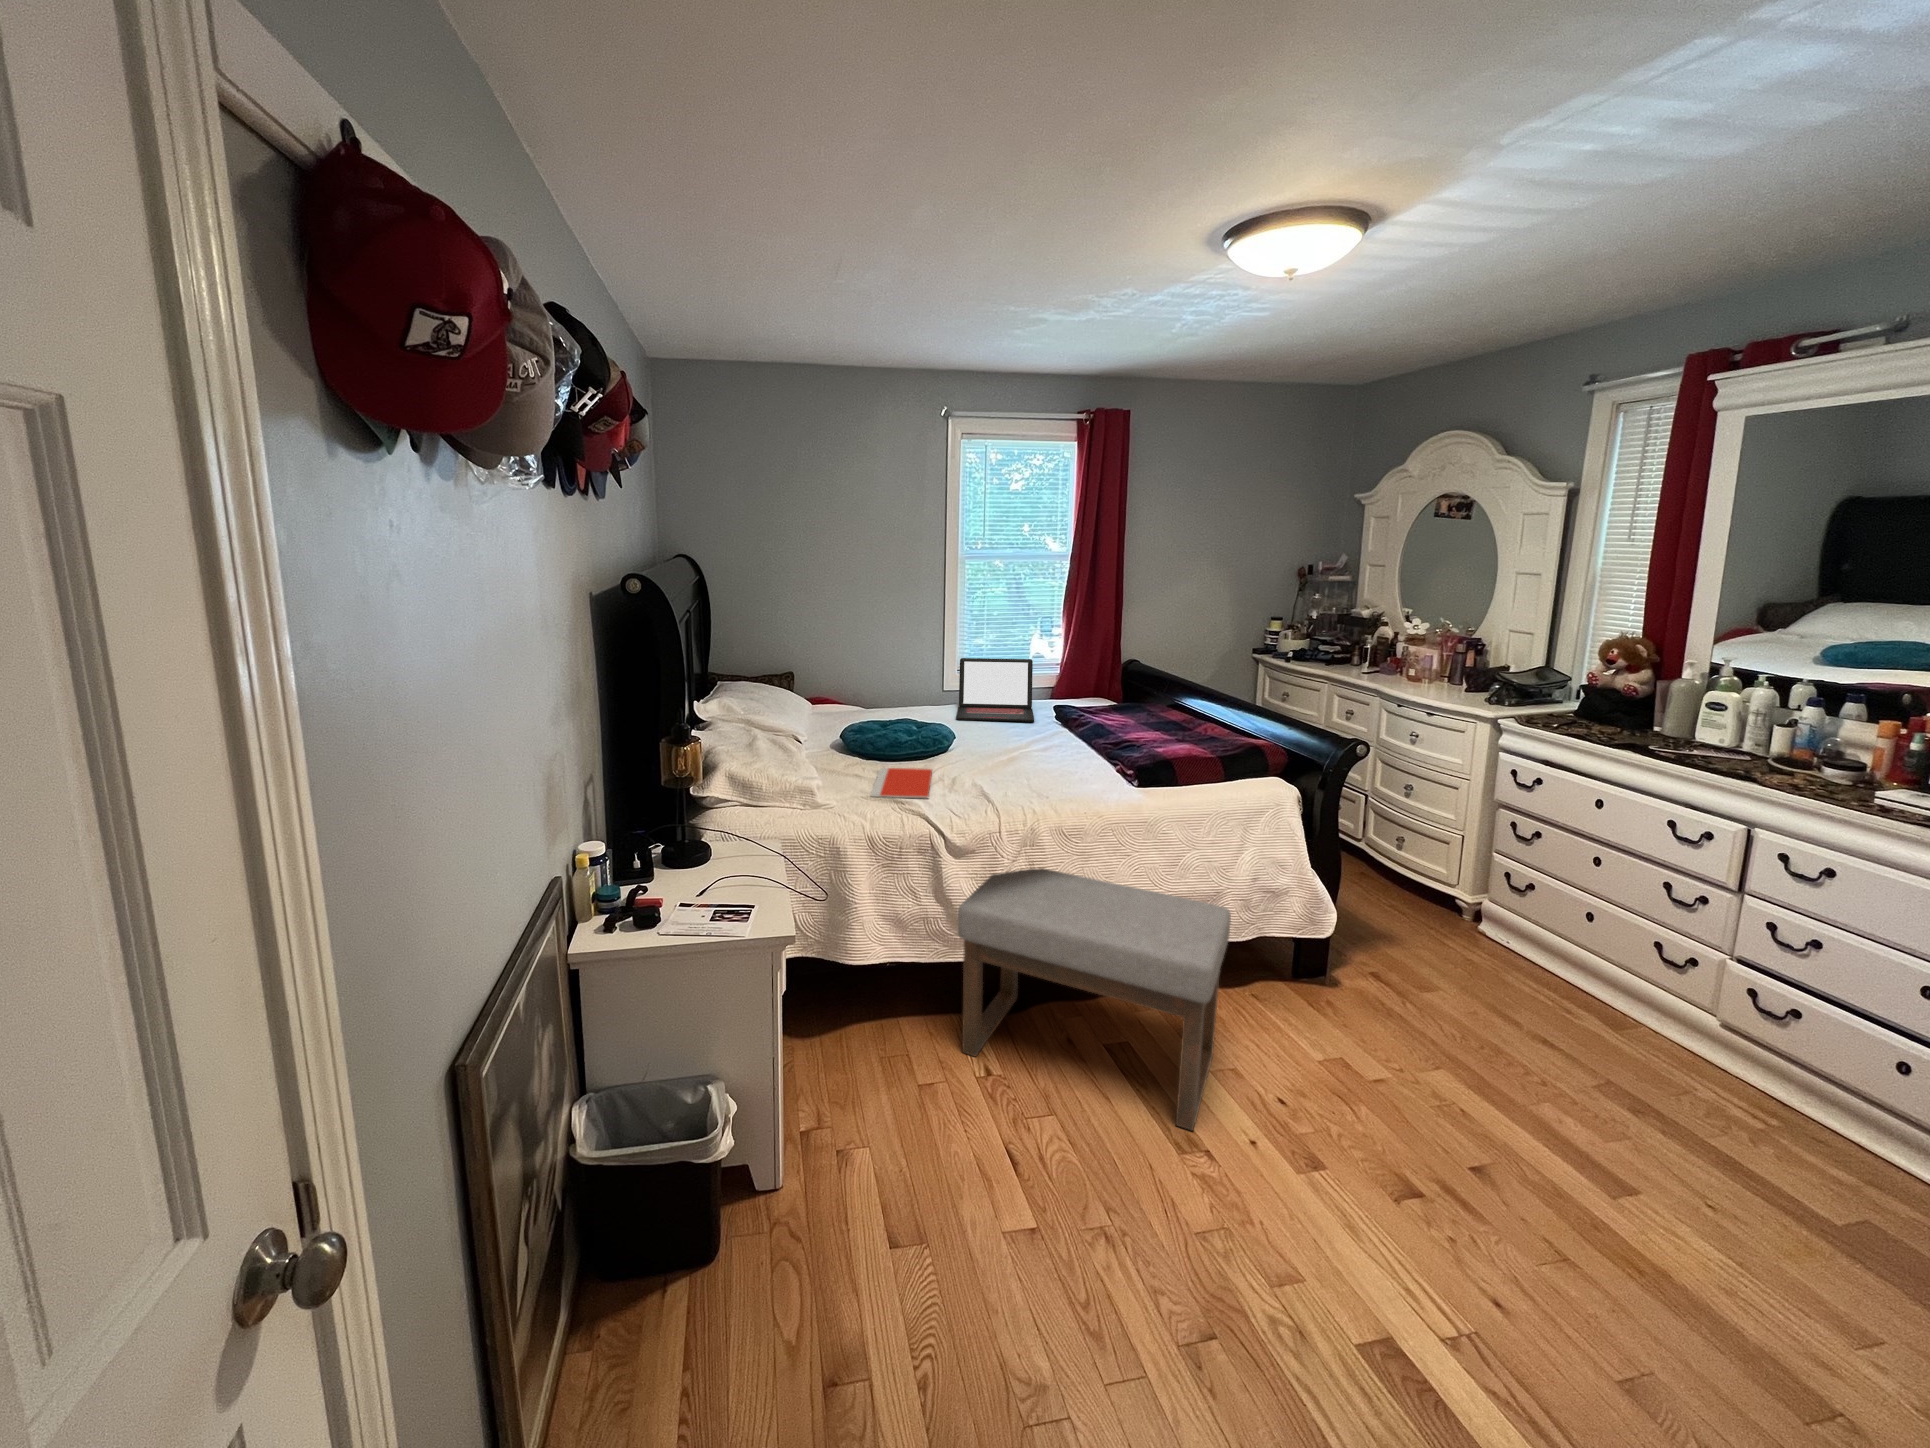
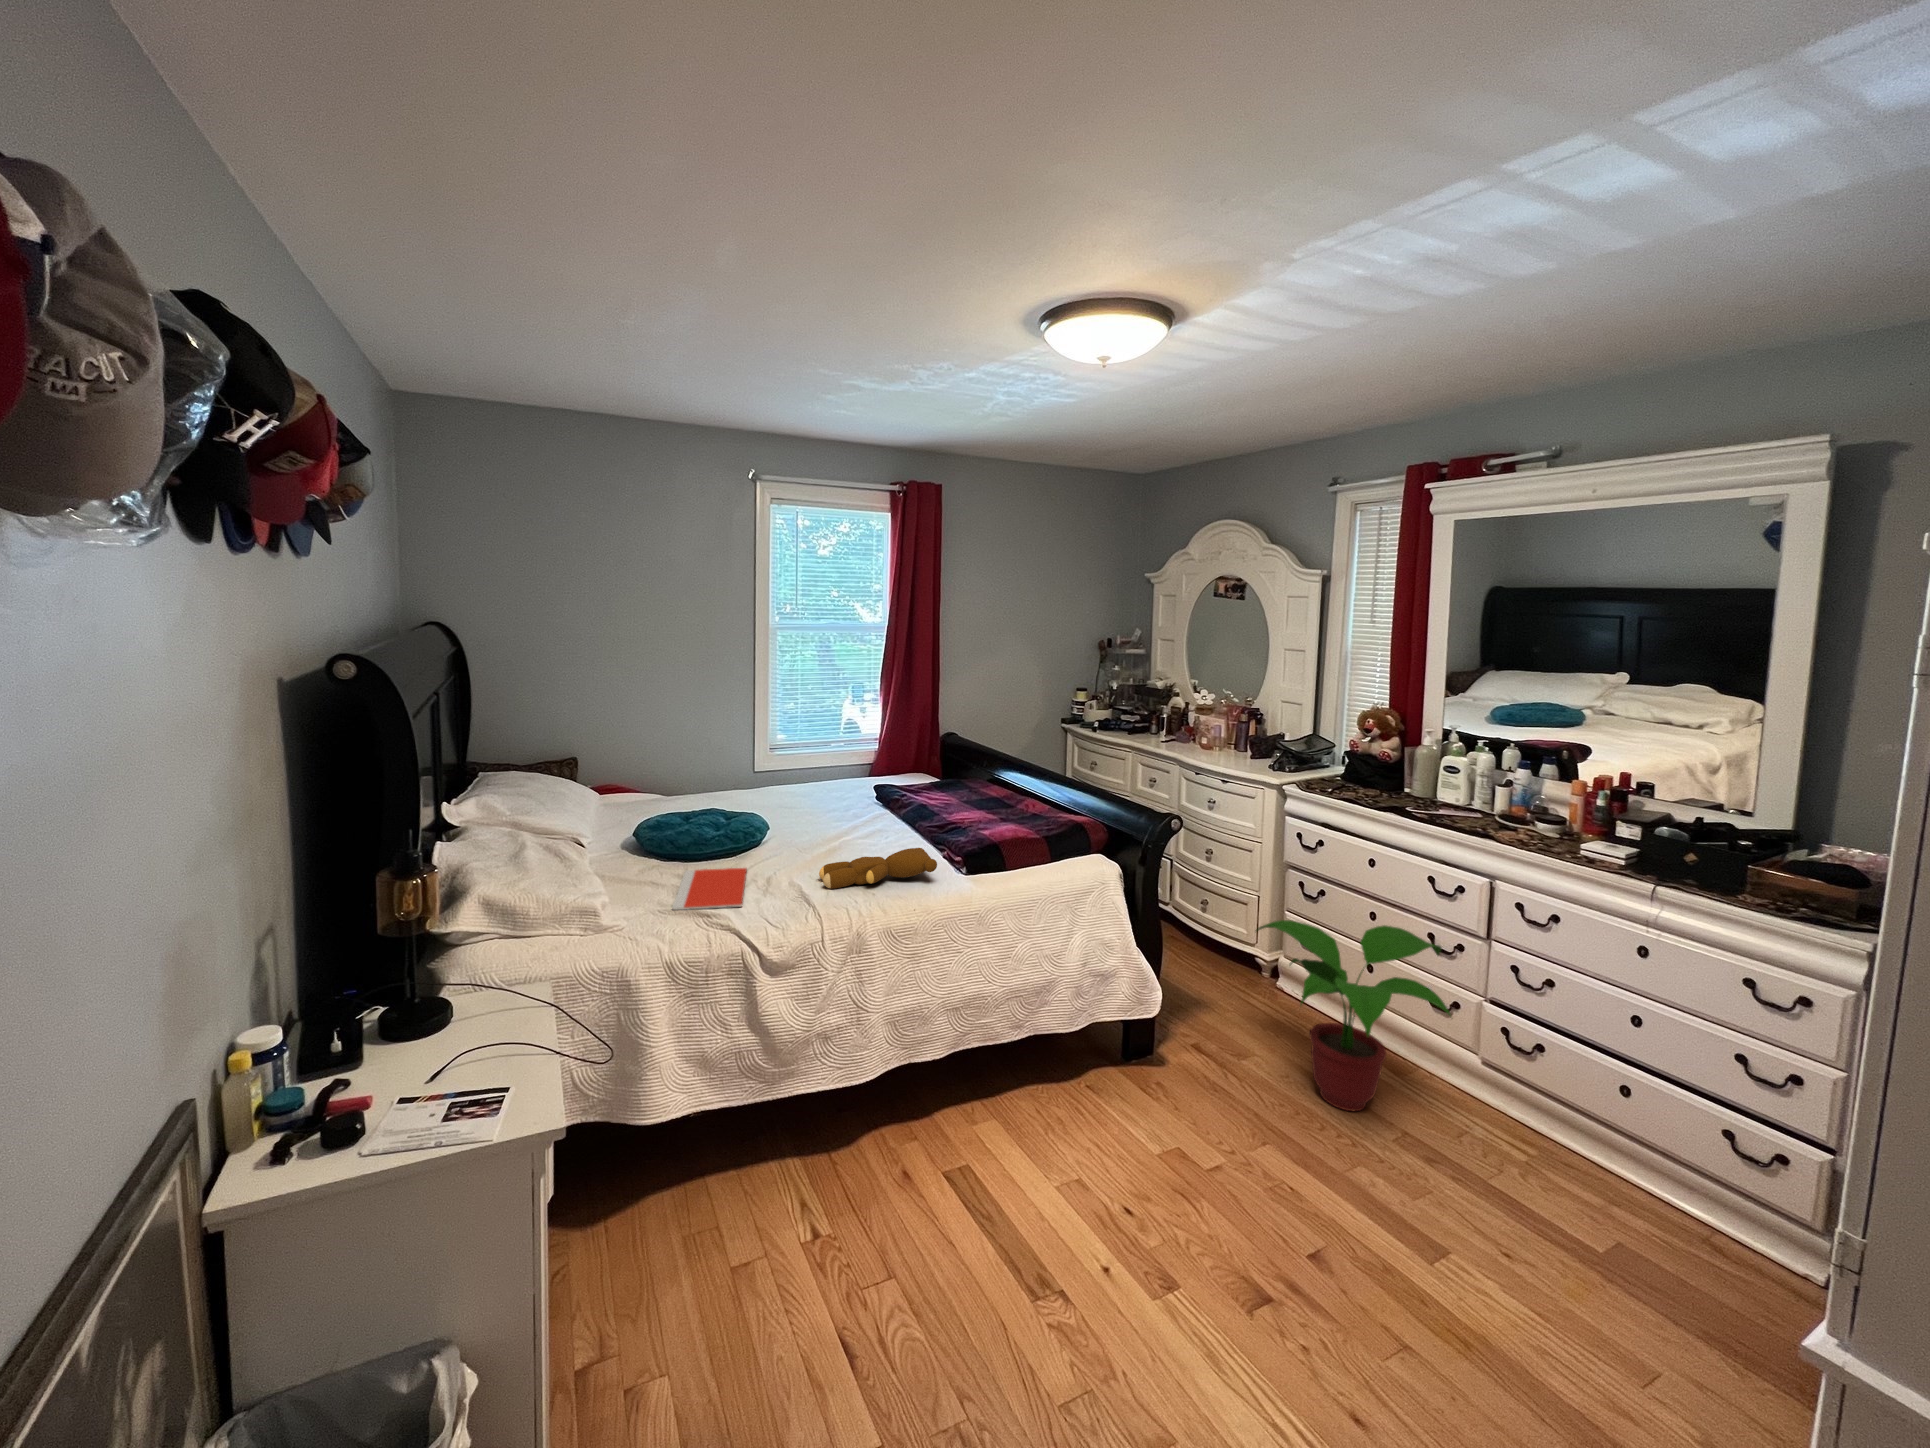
laptop: present [956,658,1034,722] -> none [774,735,858,804]
teddy bear: none [996,760,1106,790] -> present [819,848,937,889]
potted plant: none [1447,857,1680,1055] -> present [1256,920,1450,1111]
ottoman: present [958,868,1231,1130] -> none [778,972,1071,1269]

